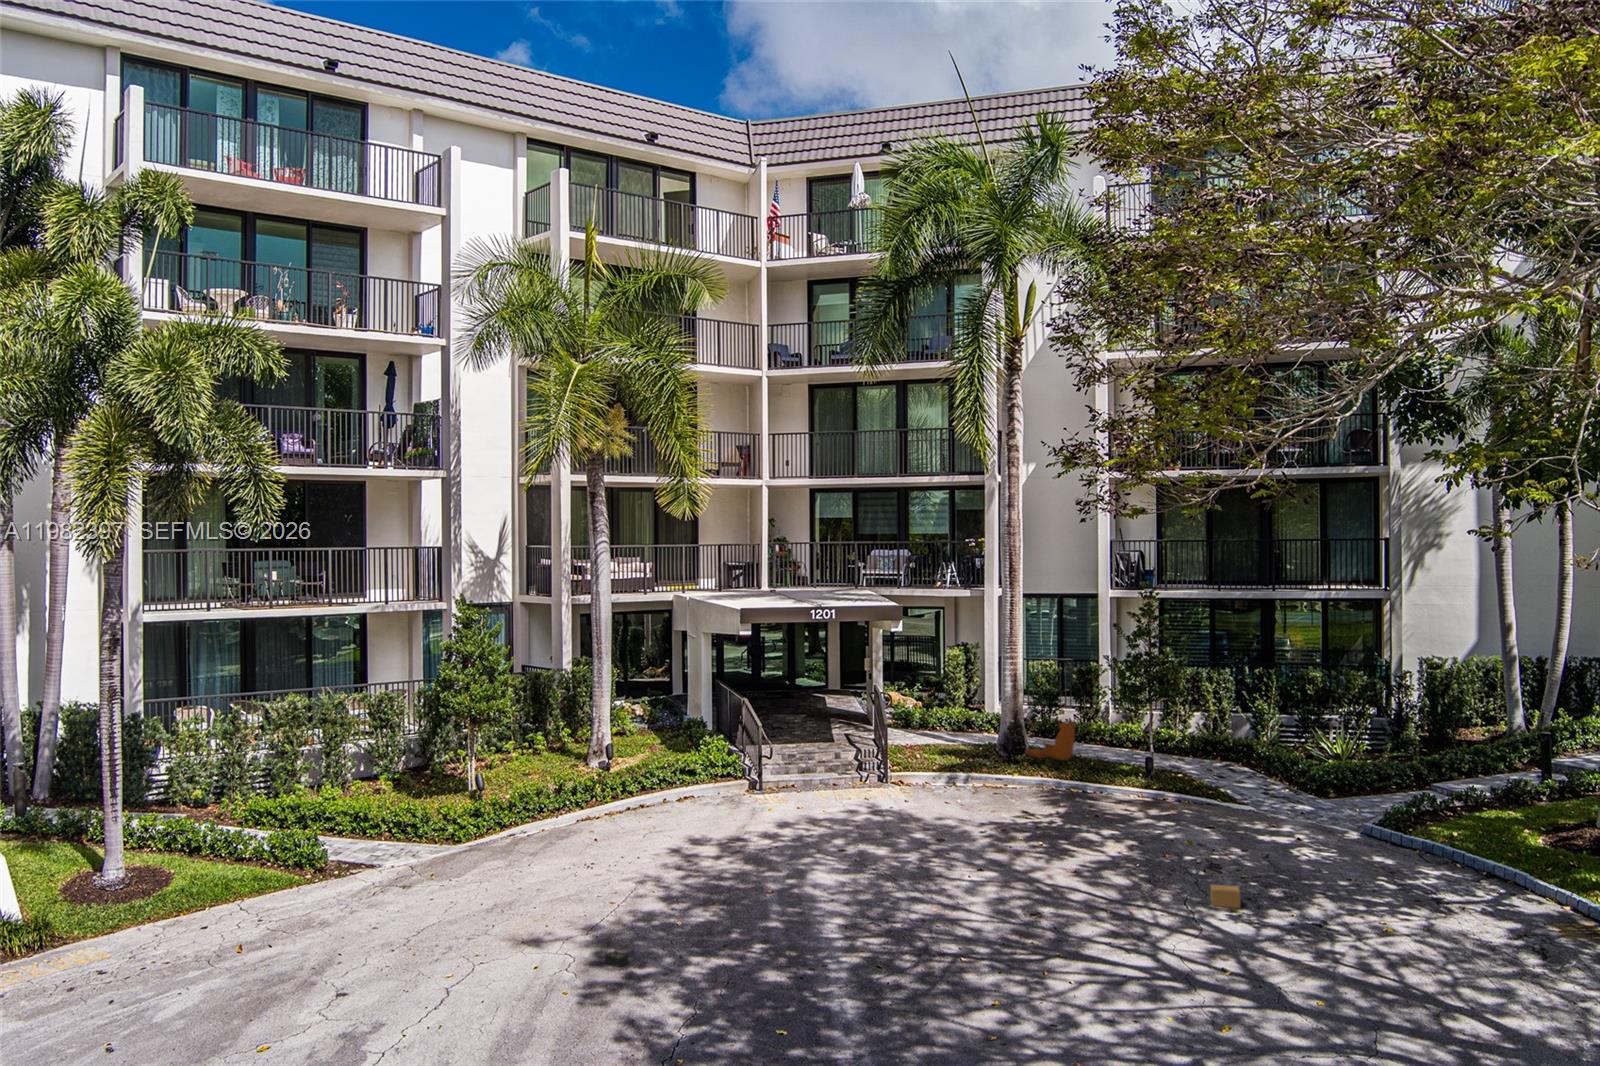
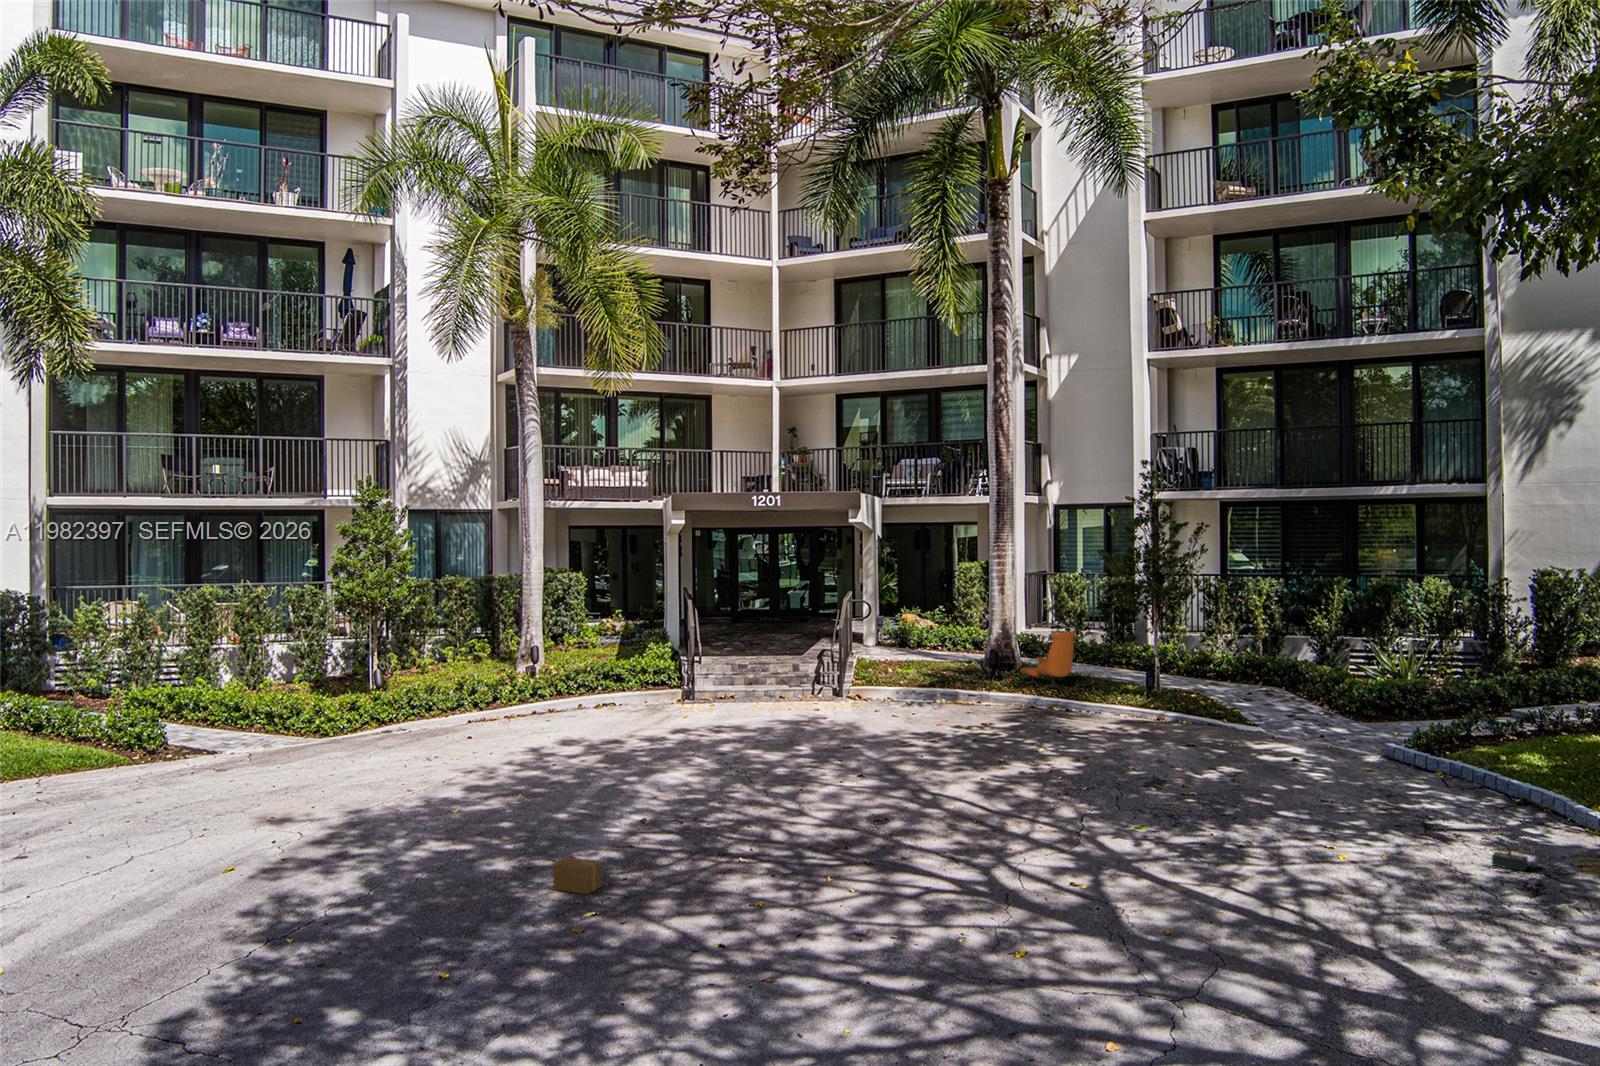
cardboard box: present [1210,885,1240,908] -> present [553,857,602,894]
decorative plant: present [603,936,629,967] -> present [1481,824,1534,871]

